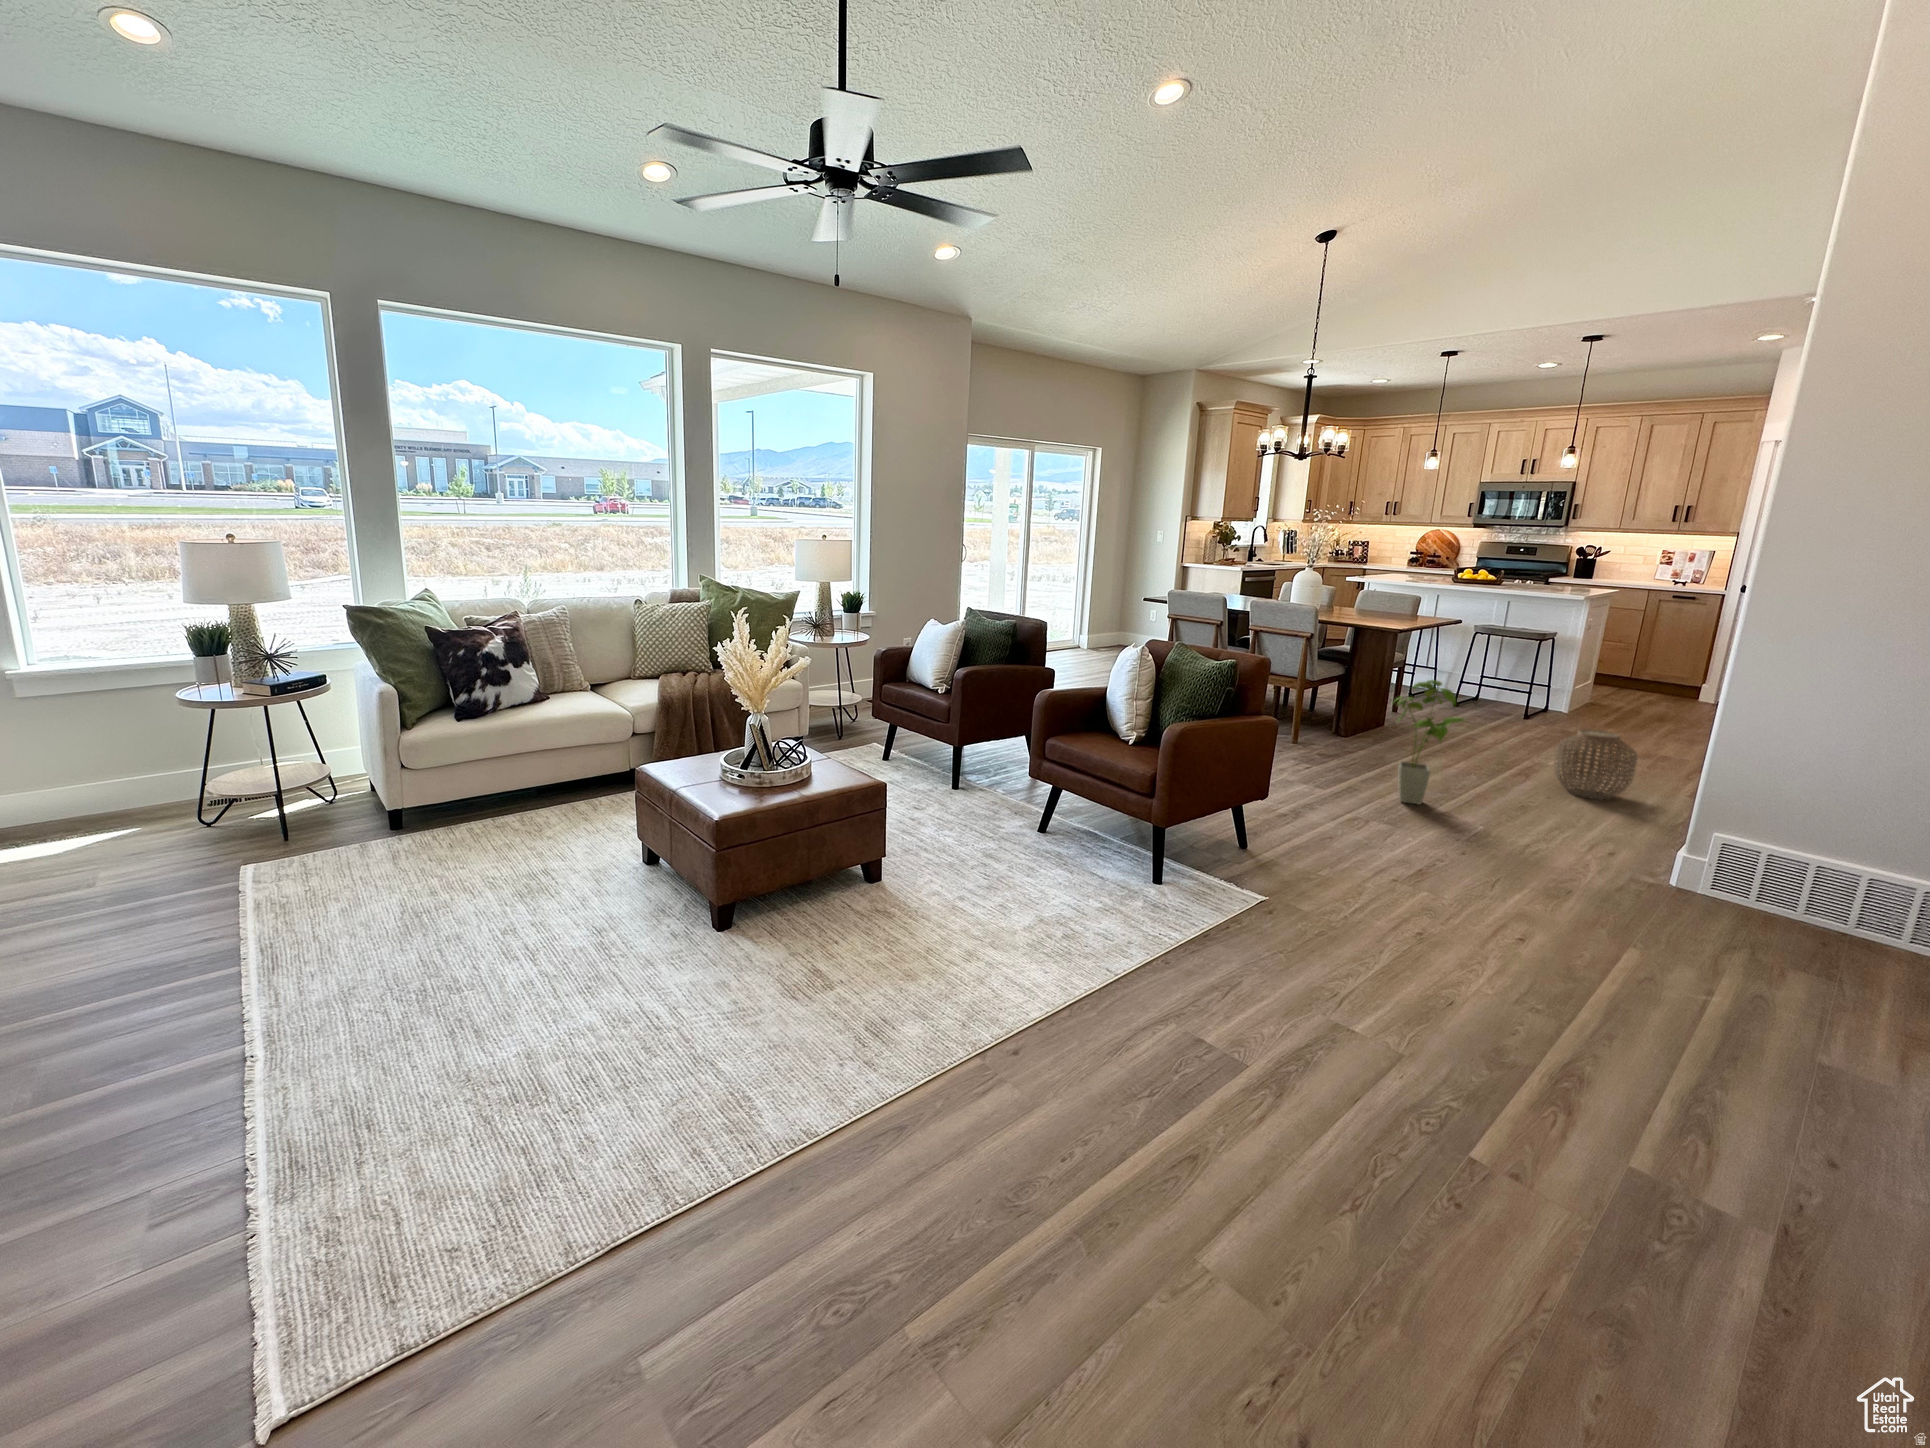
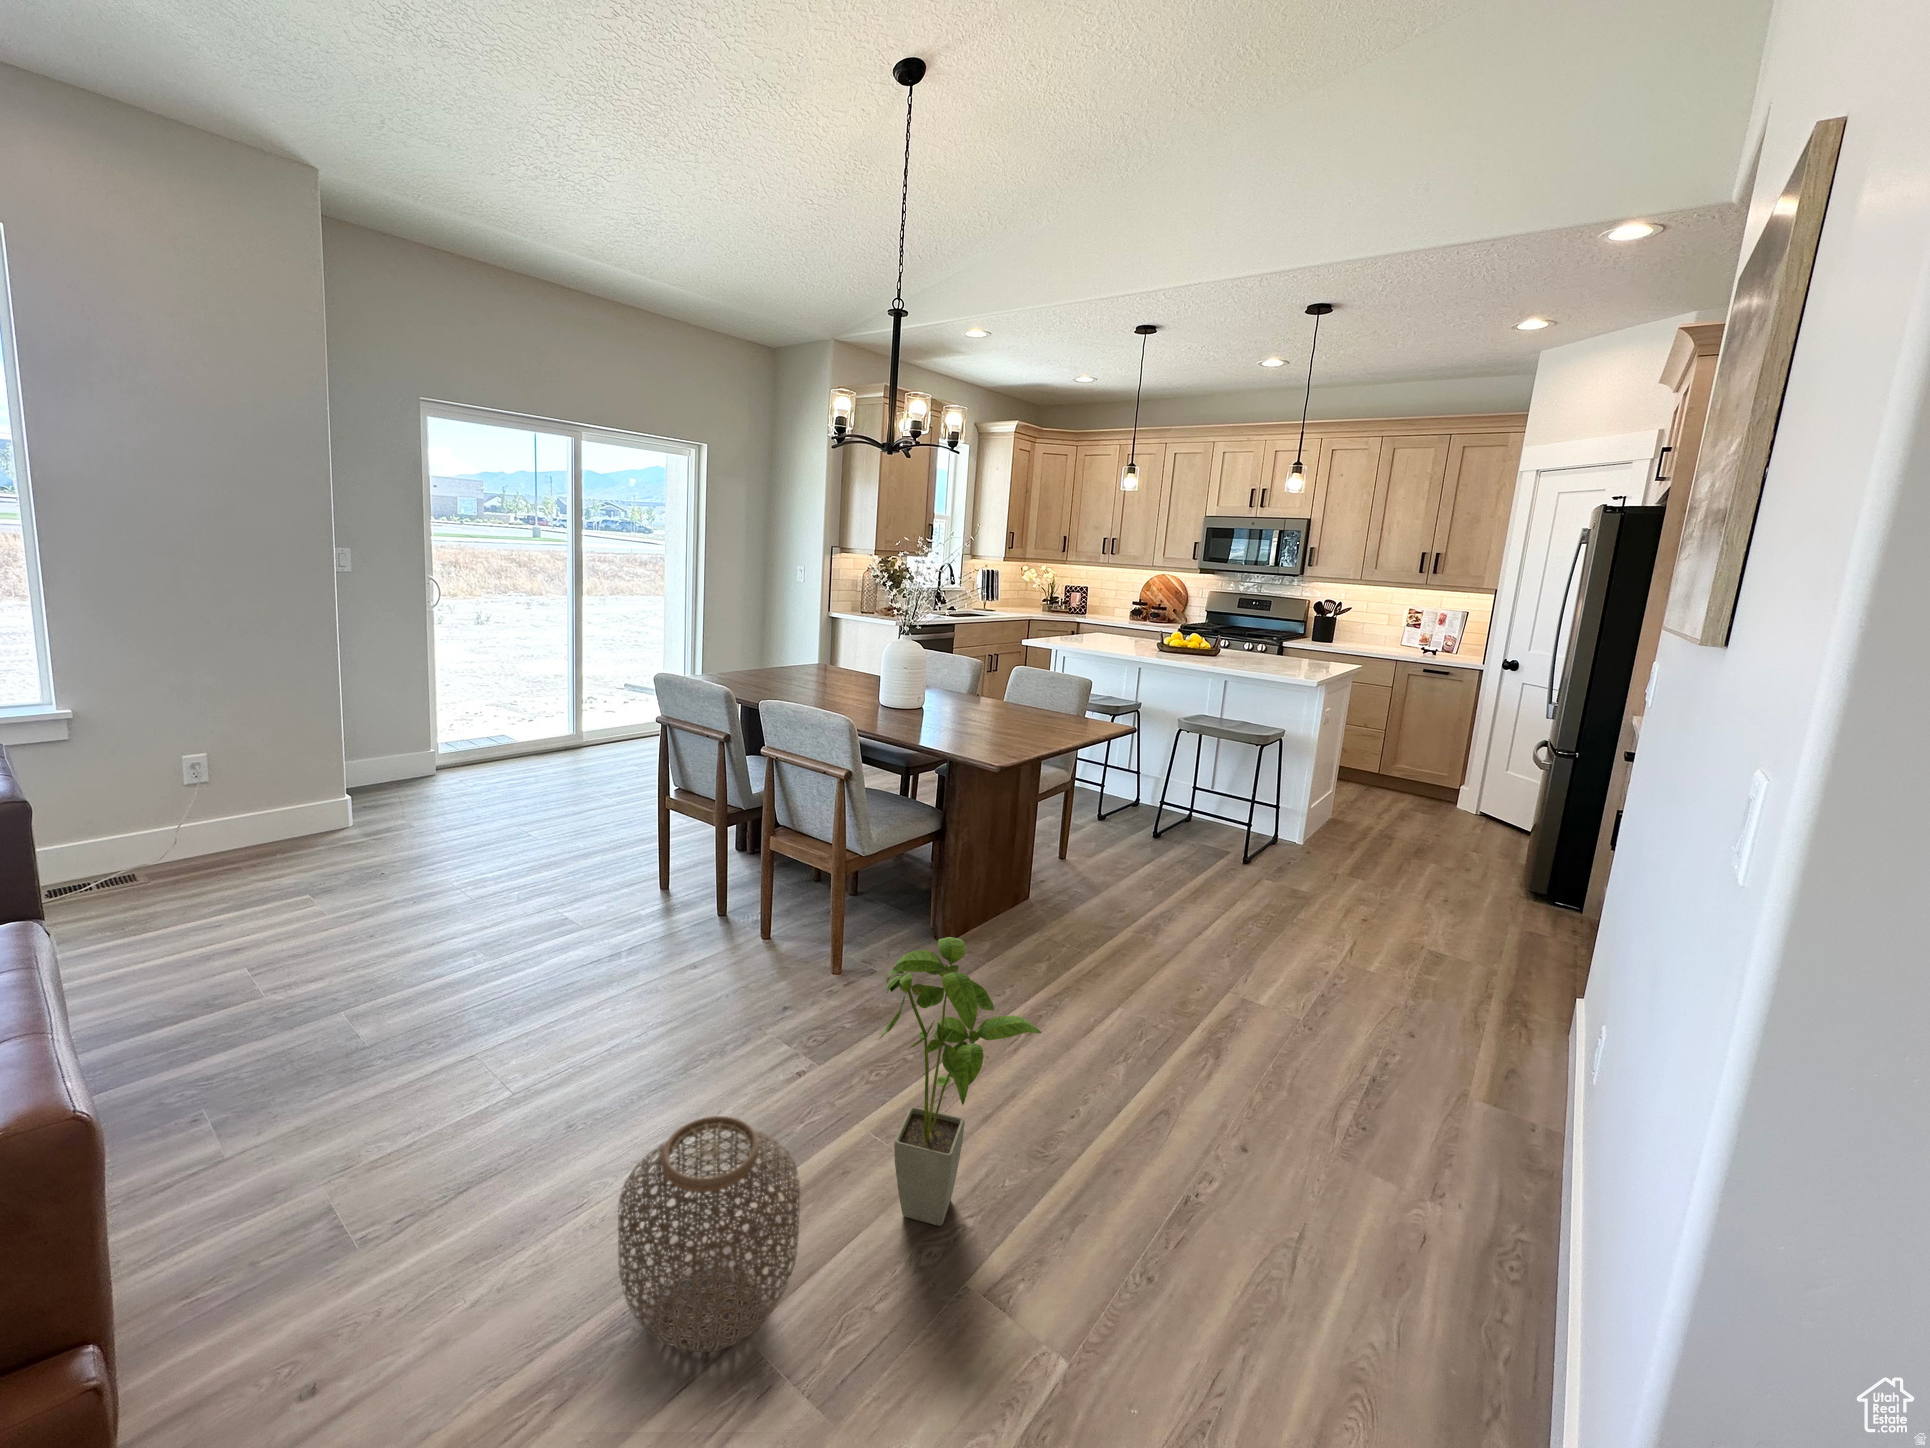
woven basket: present [1554,729,1637,799] -> present [618,1116,800,1352]

